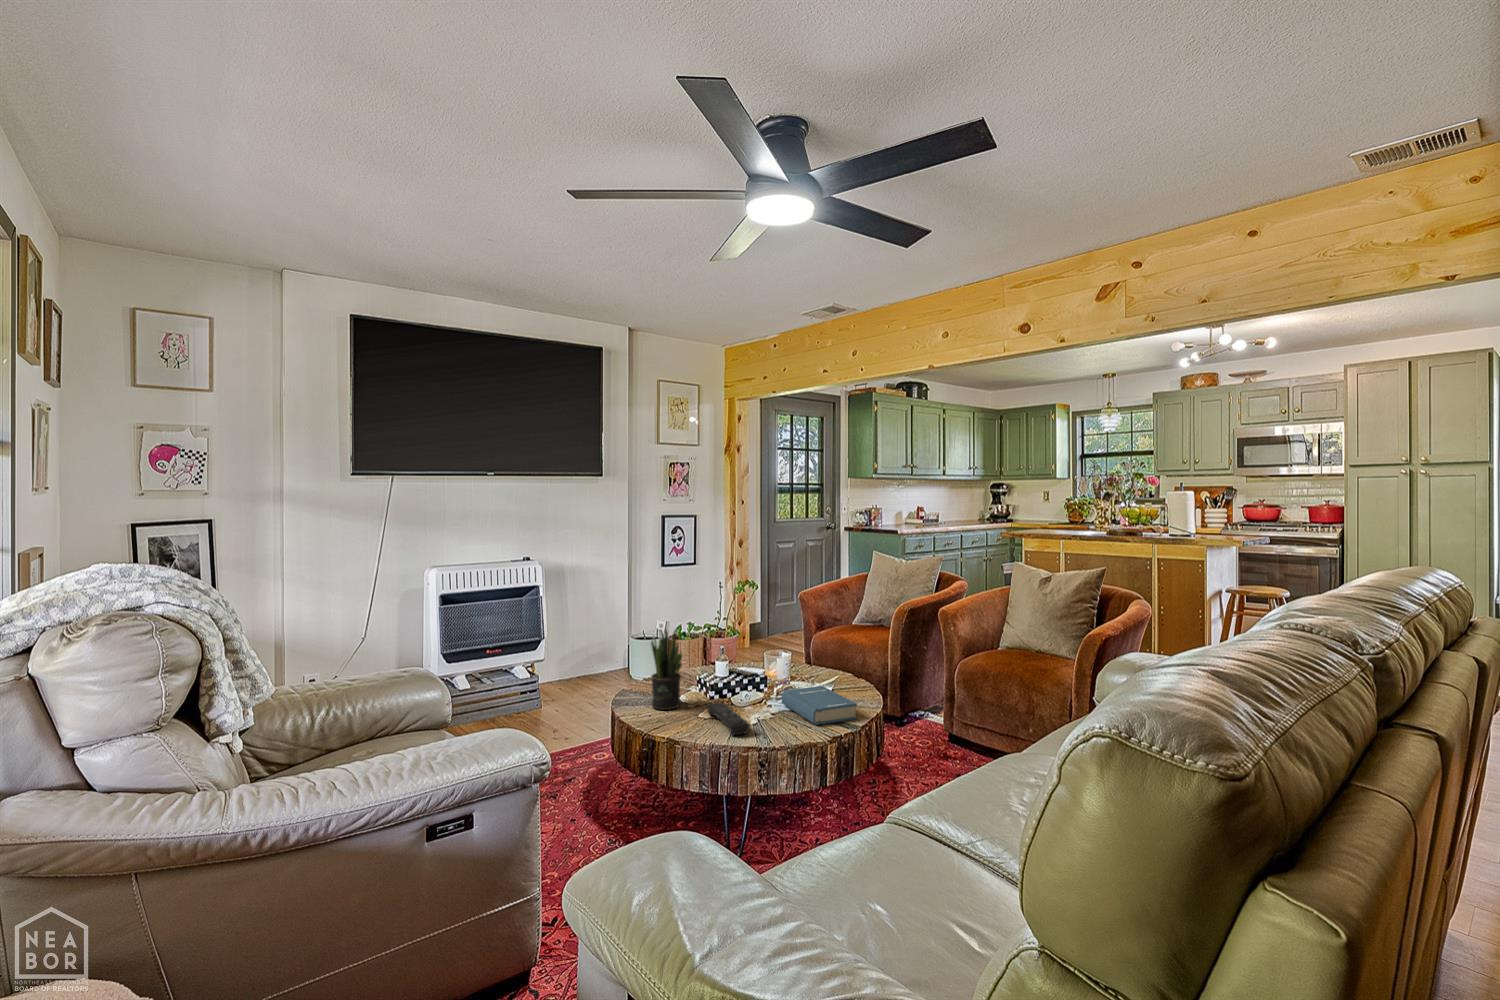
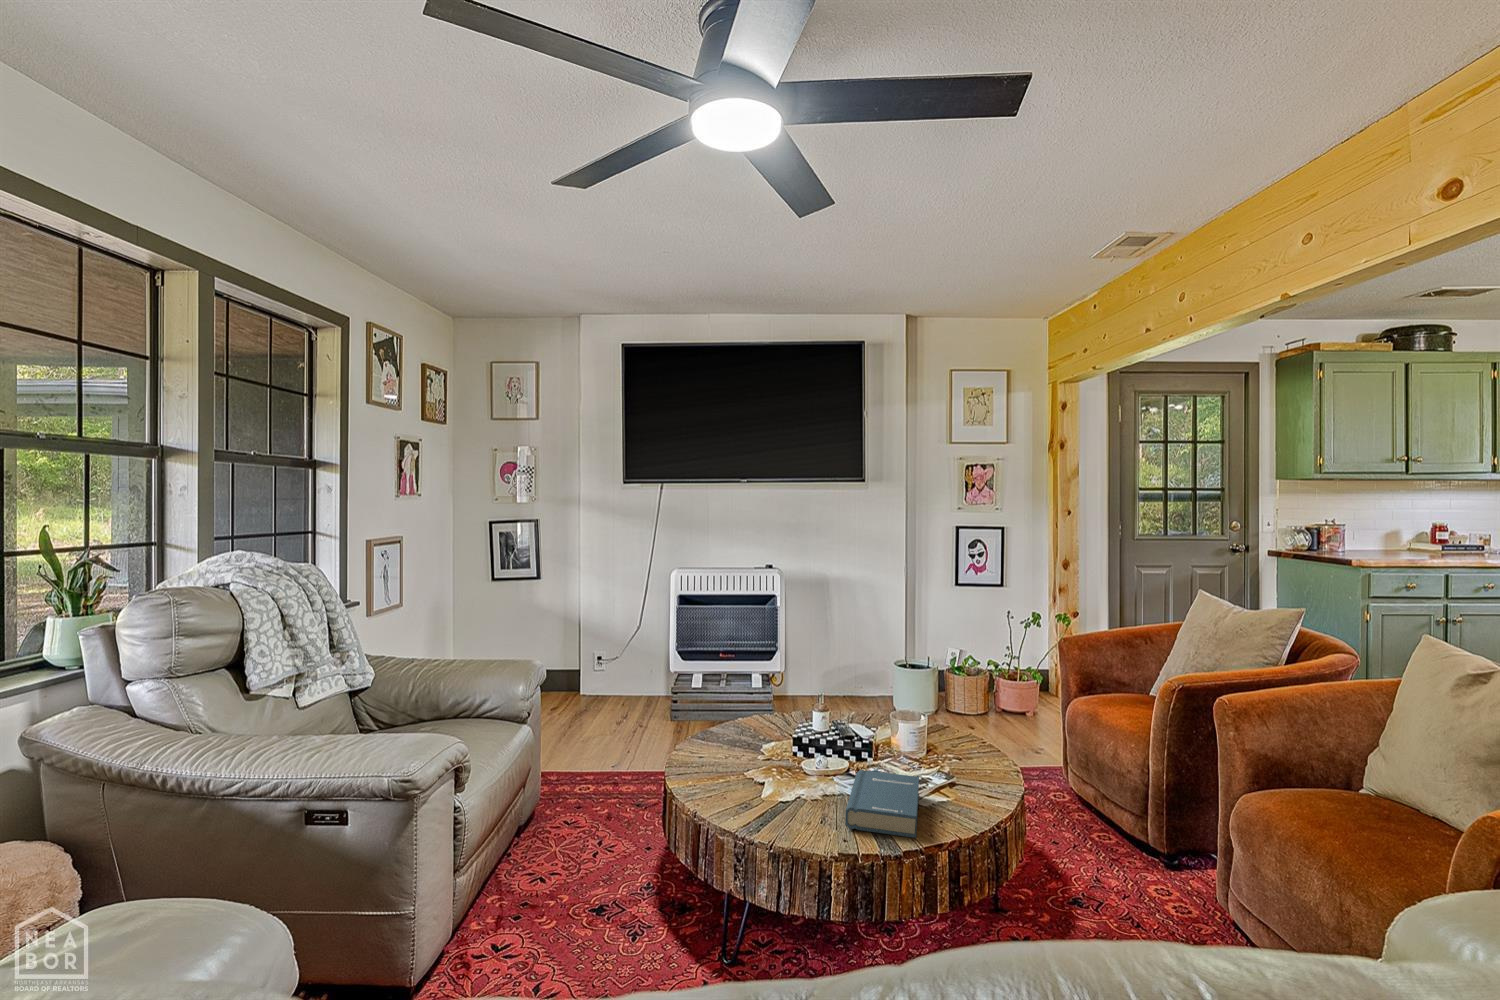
potted plant: present [651,629,682,710] -> none [724,662,764,757]
remote control: present [707,702,750,735] -> none [738,762,784,812]

